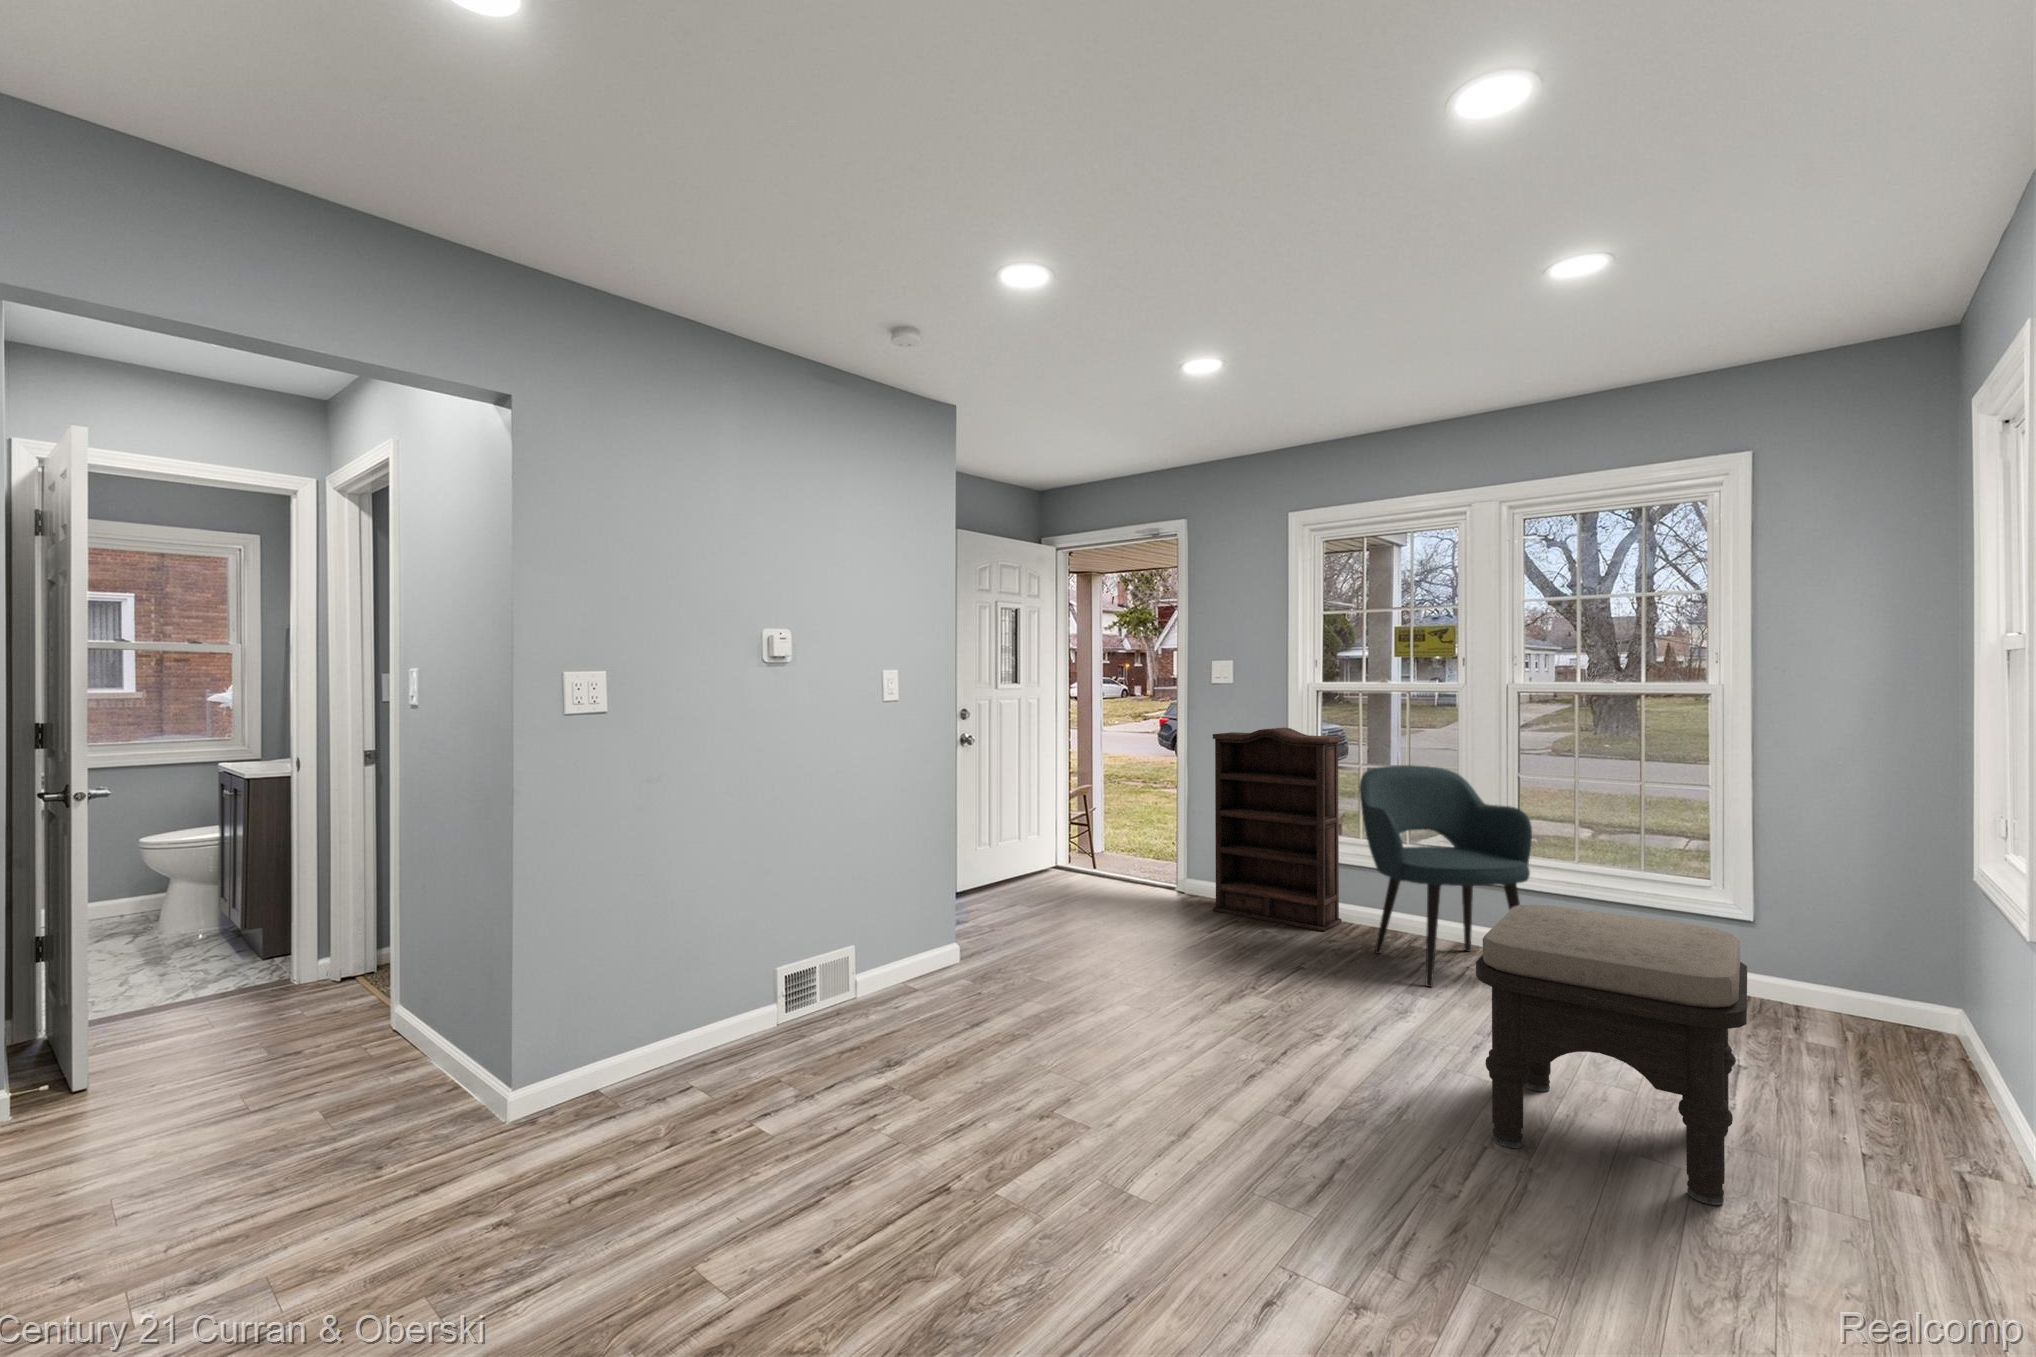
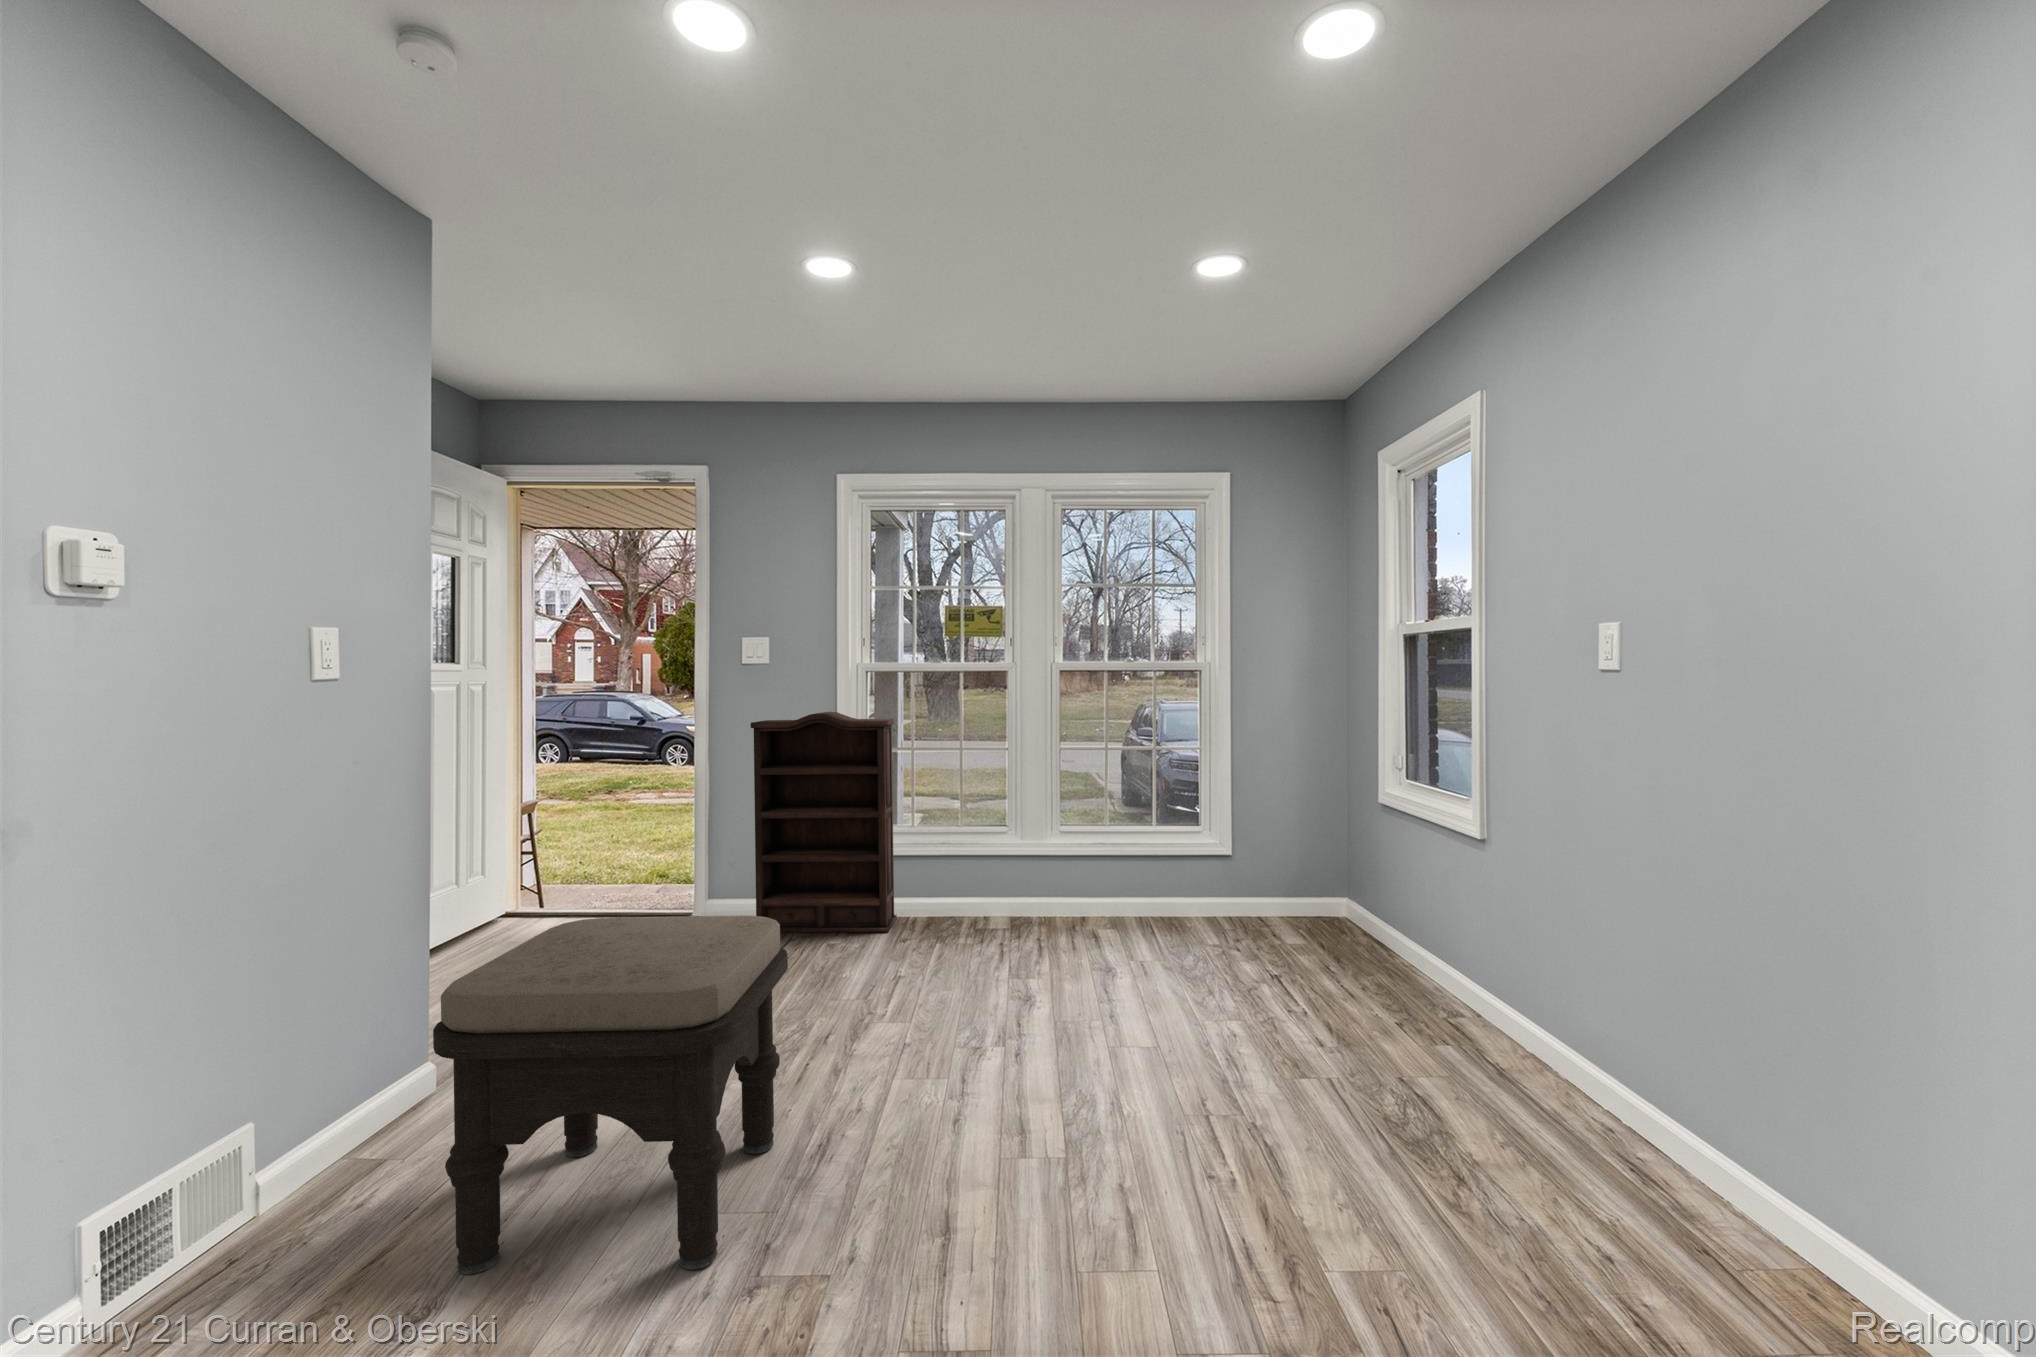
armchair: present [1359,765,1532,987] -> none [933,744,1104,969]
ottoman: present [1476,905,1747,1205] -> present [433,916,788,1275]

